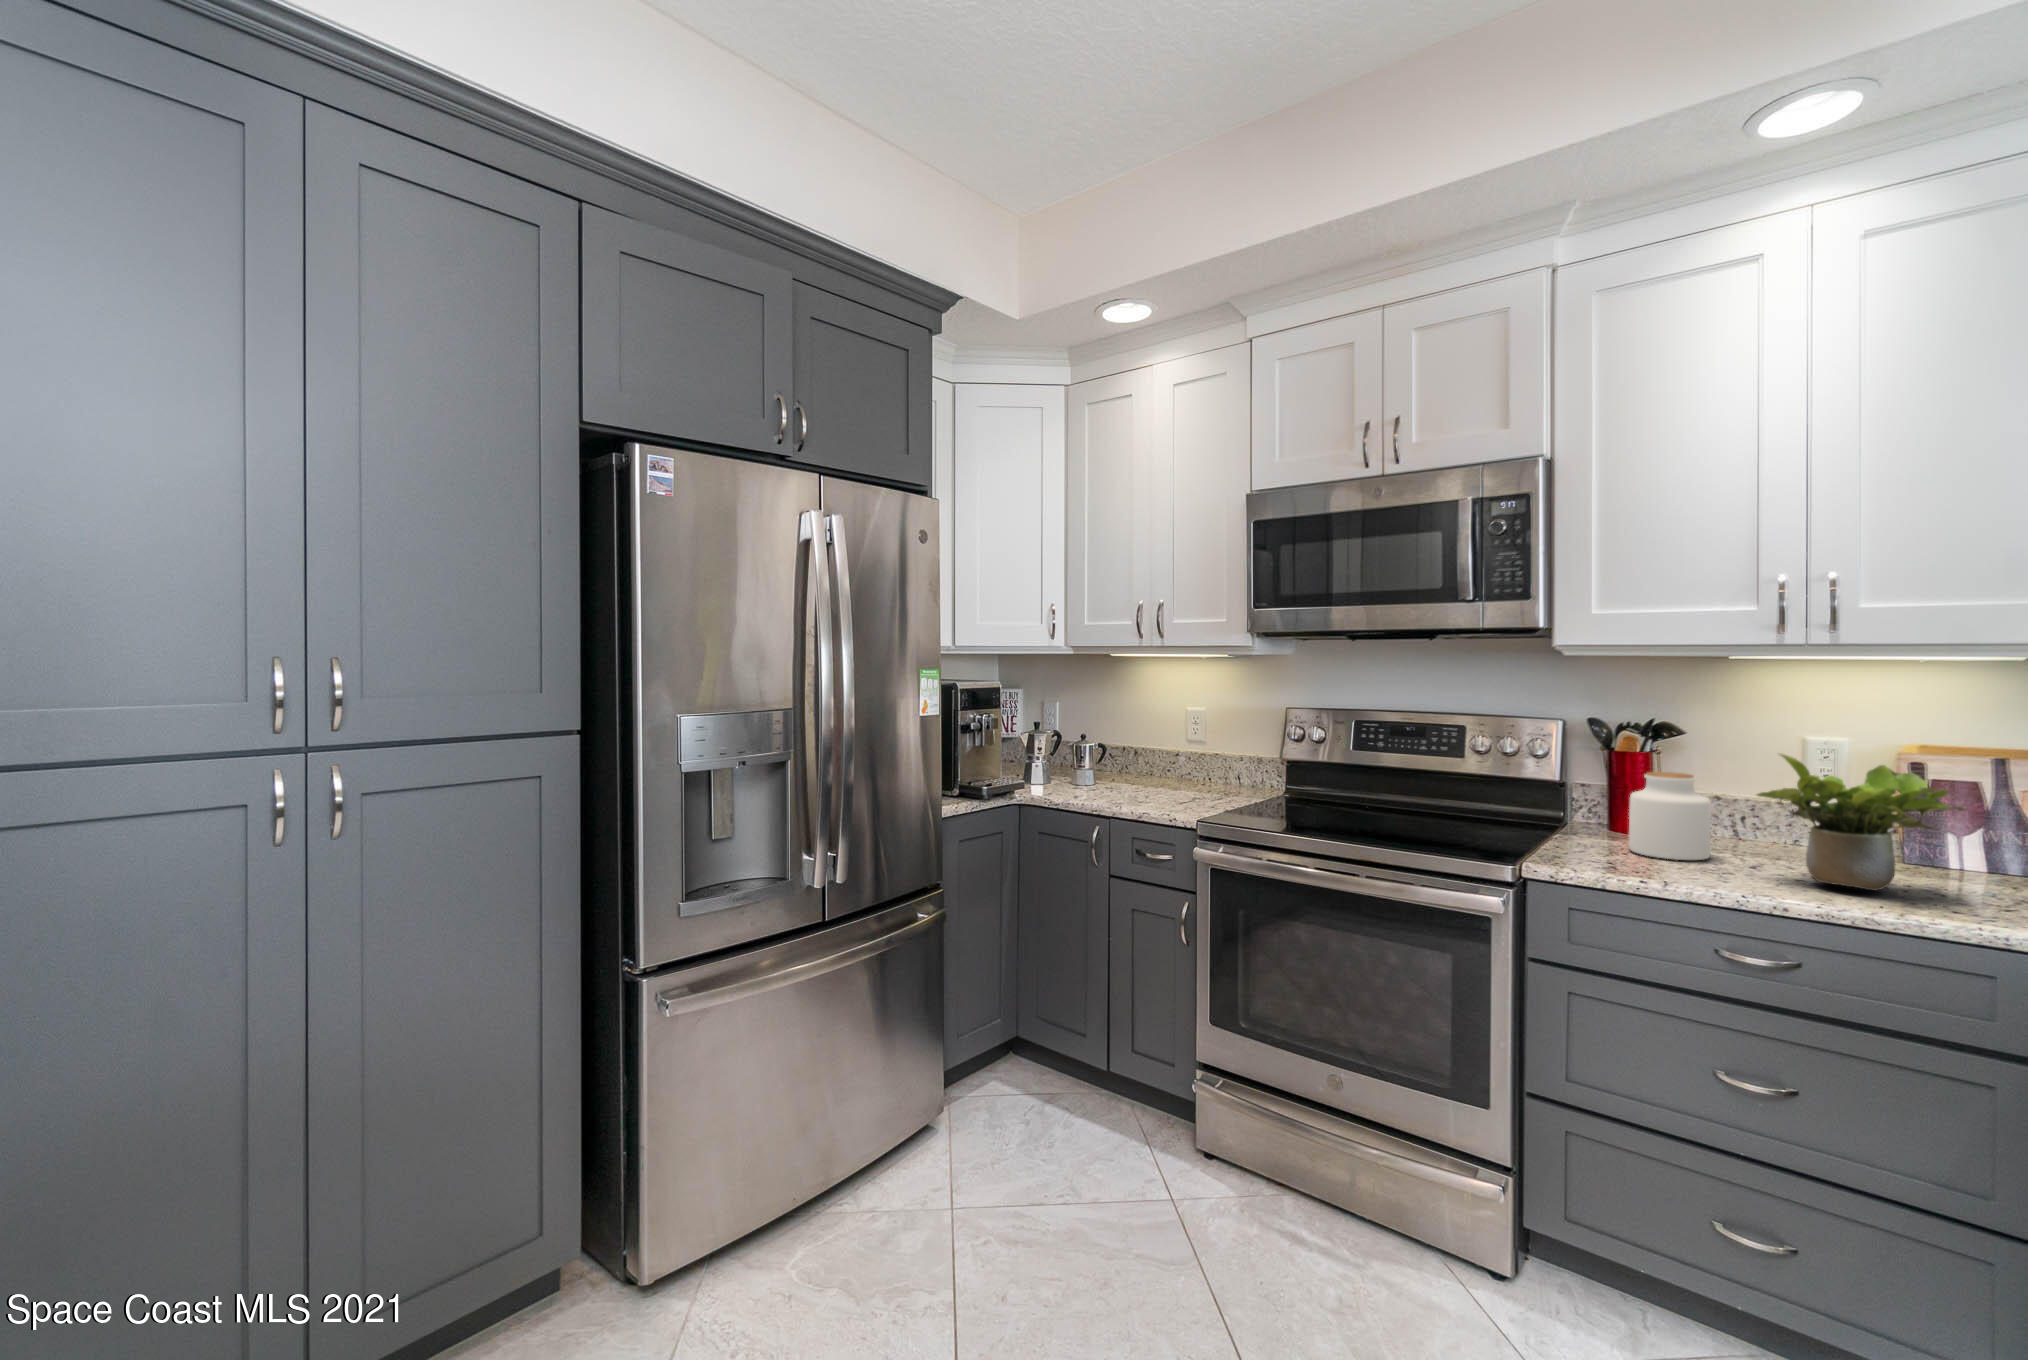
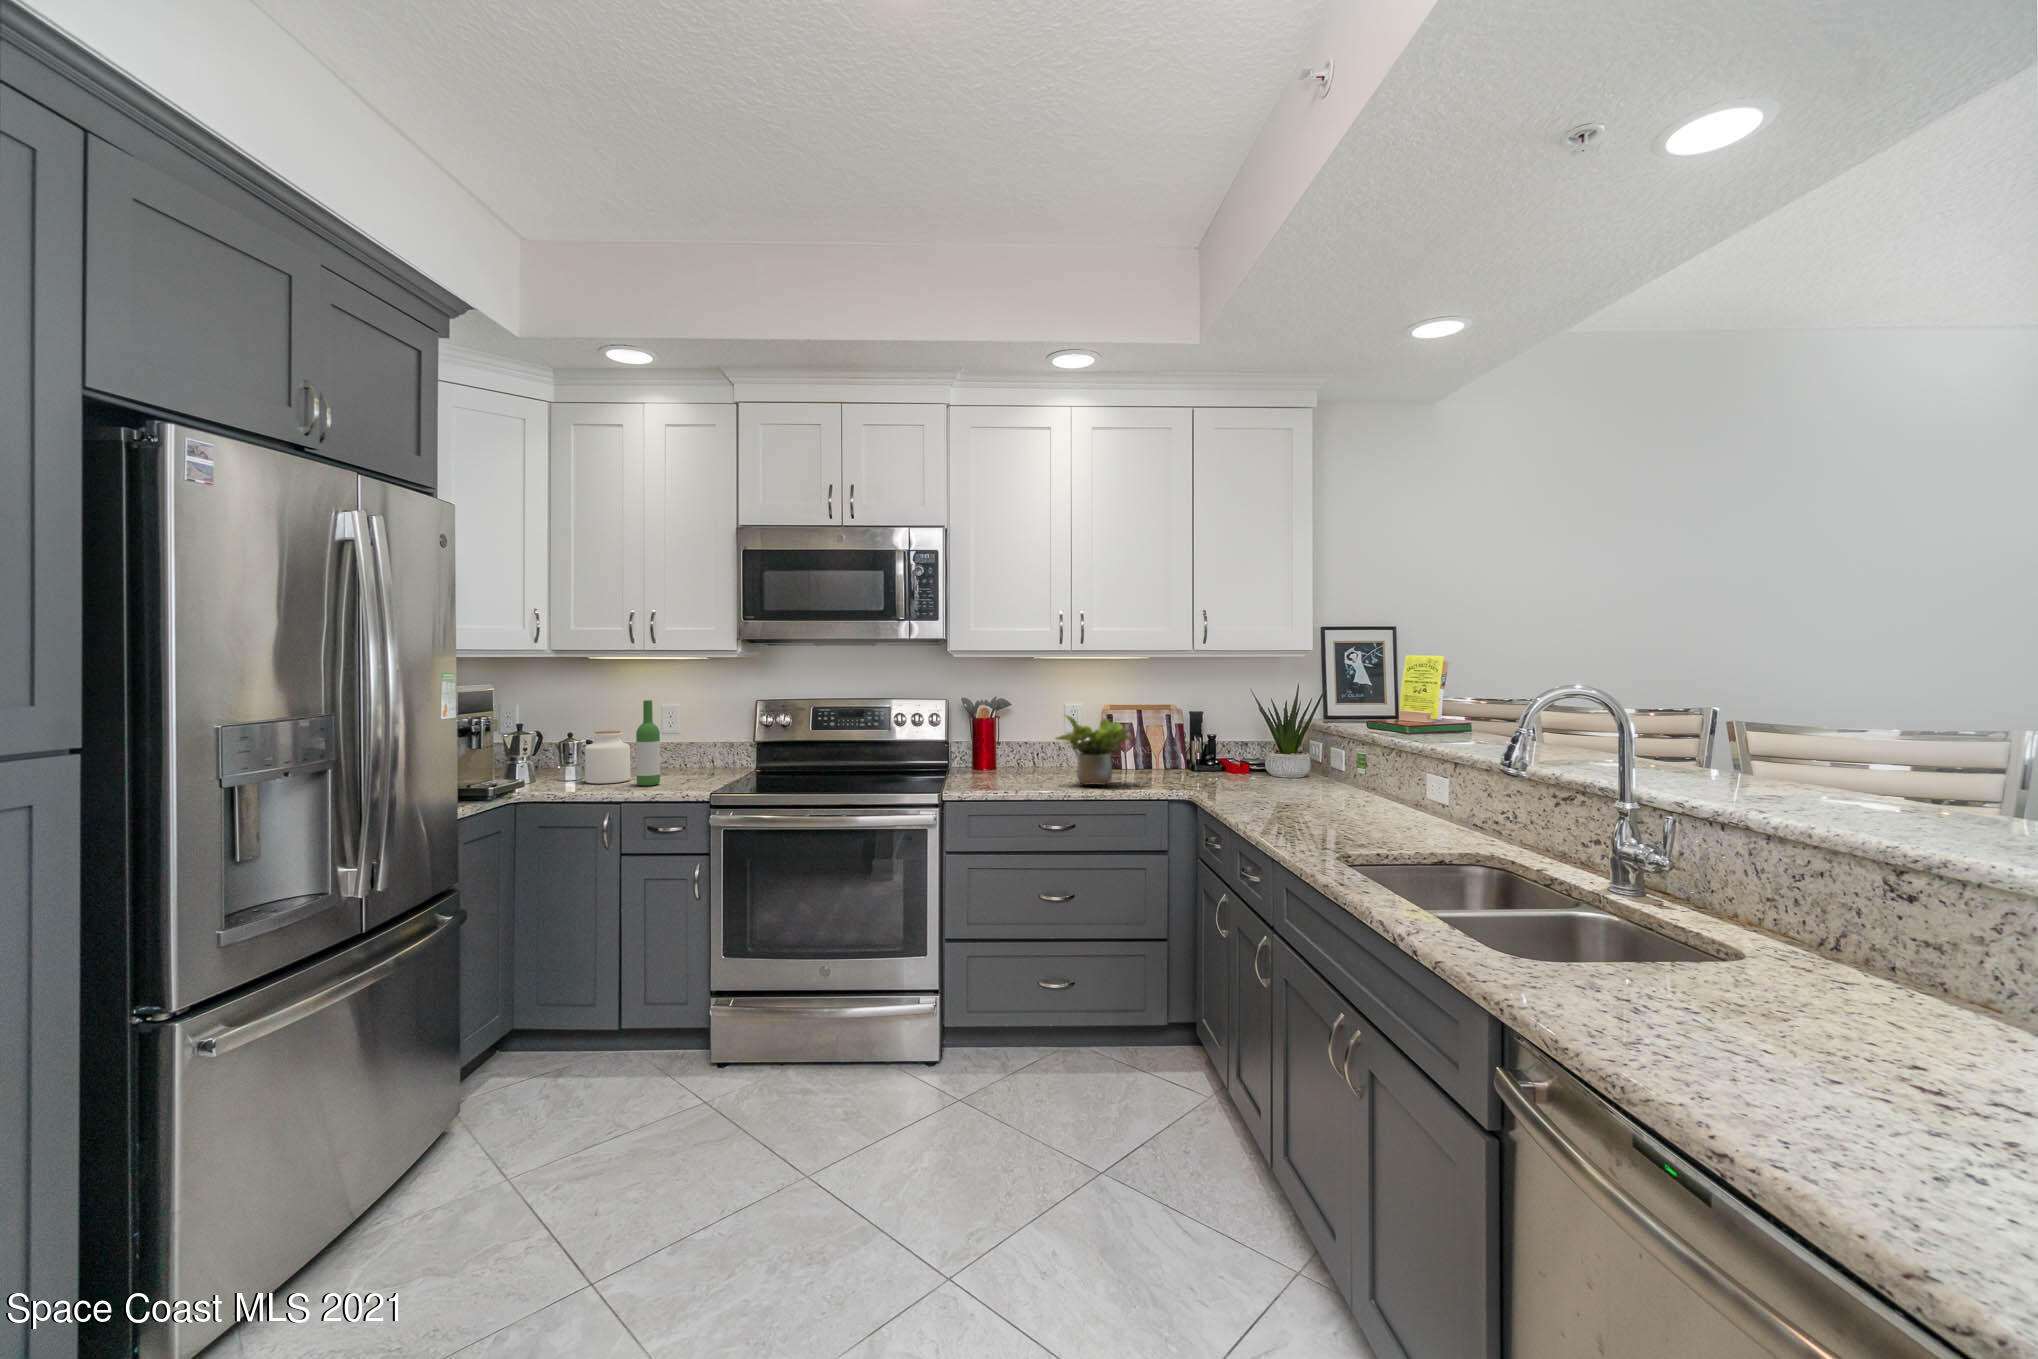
wine bottle: none [1135,705,1160,804] -> present [636,700,660,786]
jar: present [1629,772,1711,860] -> present [585,731,630,784]

